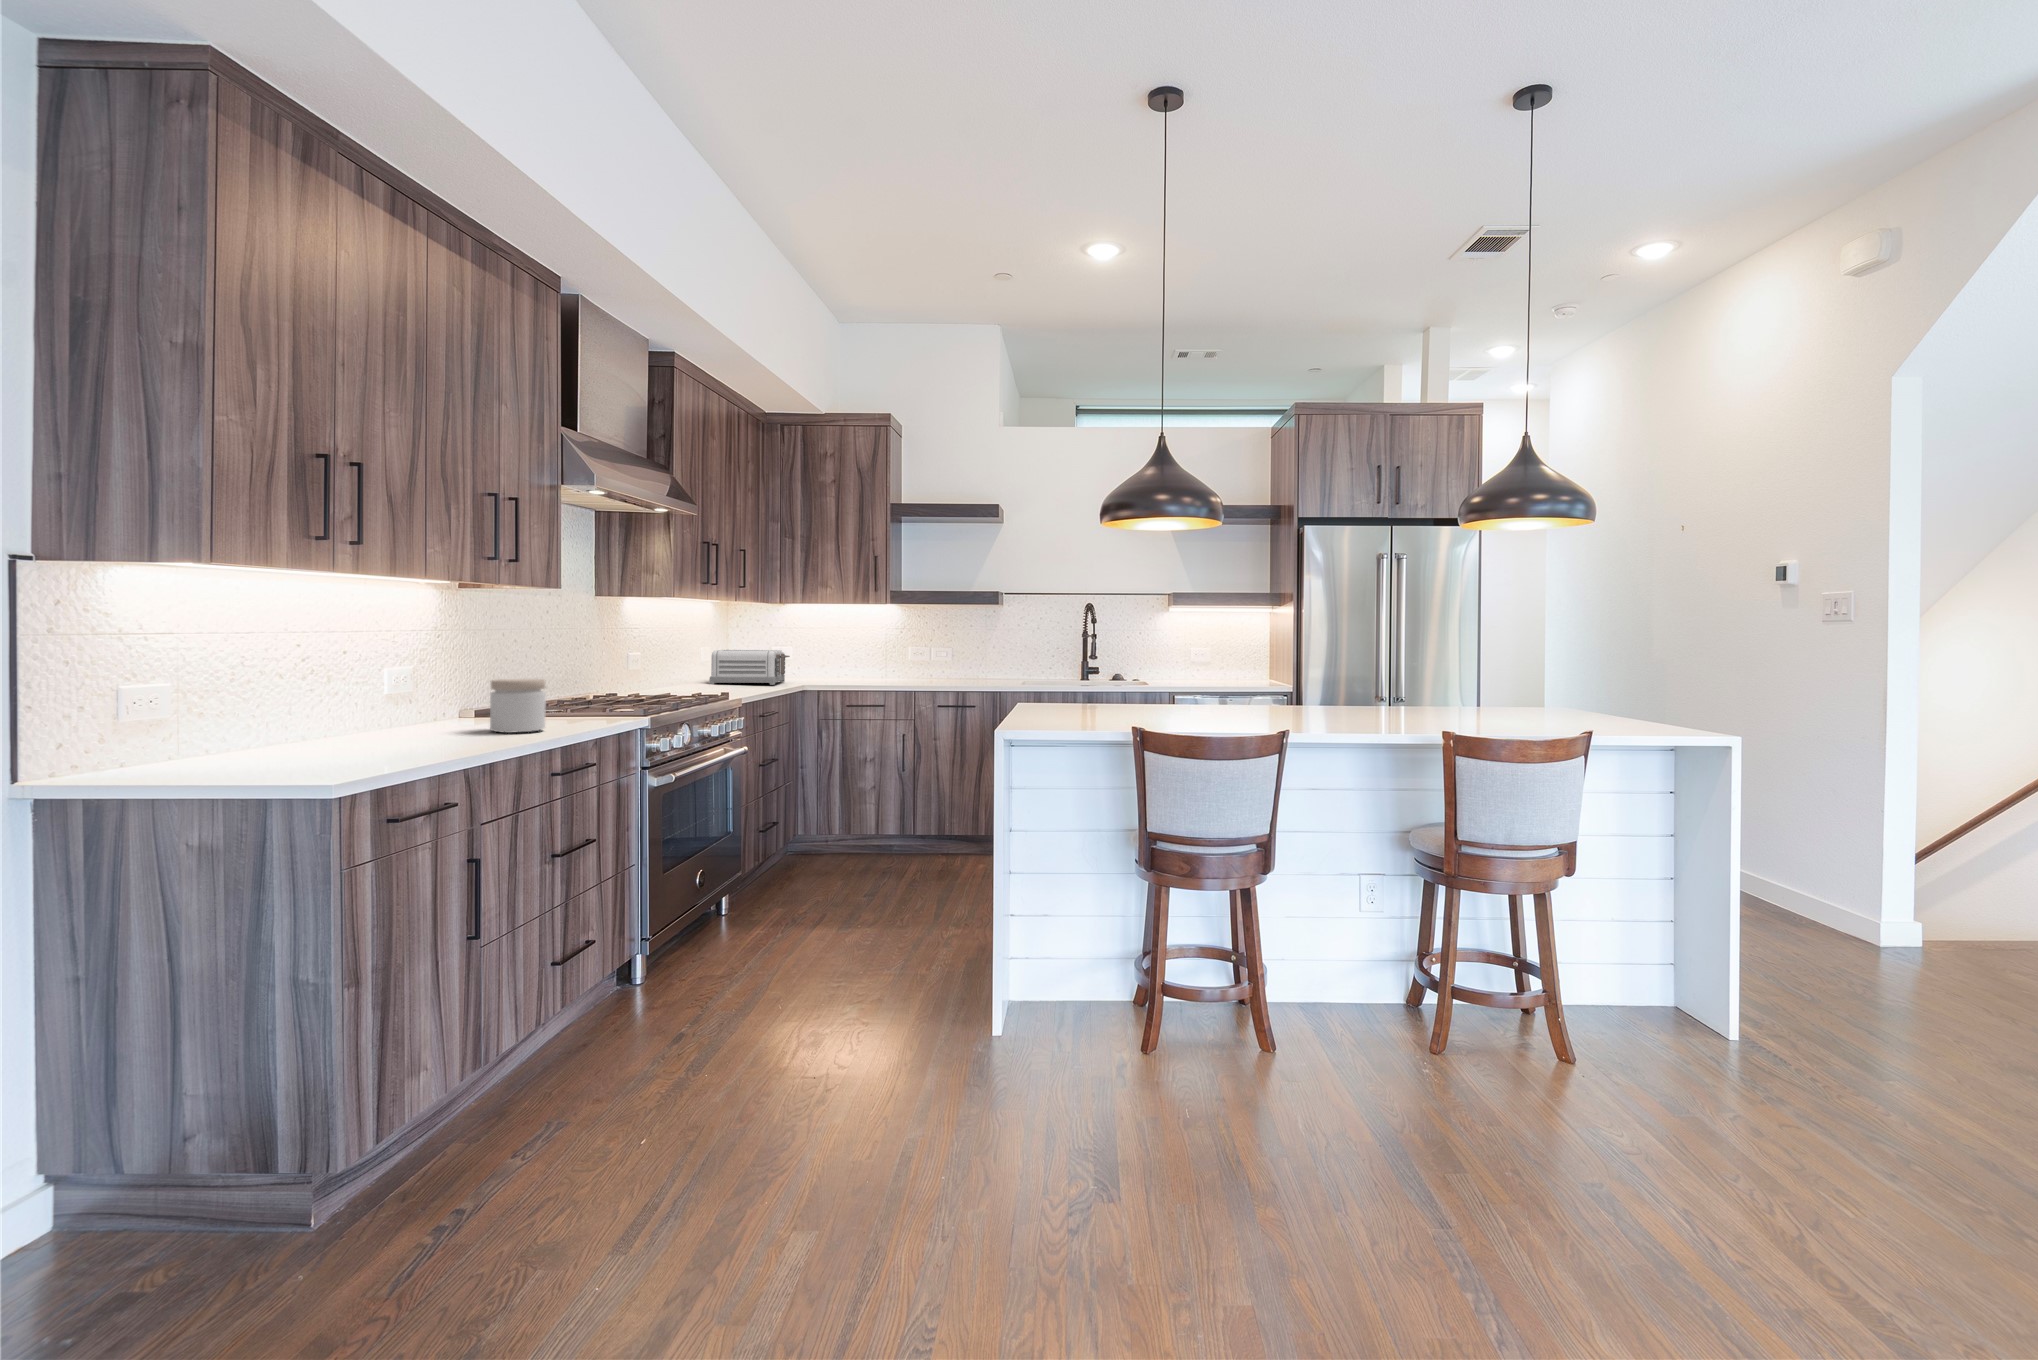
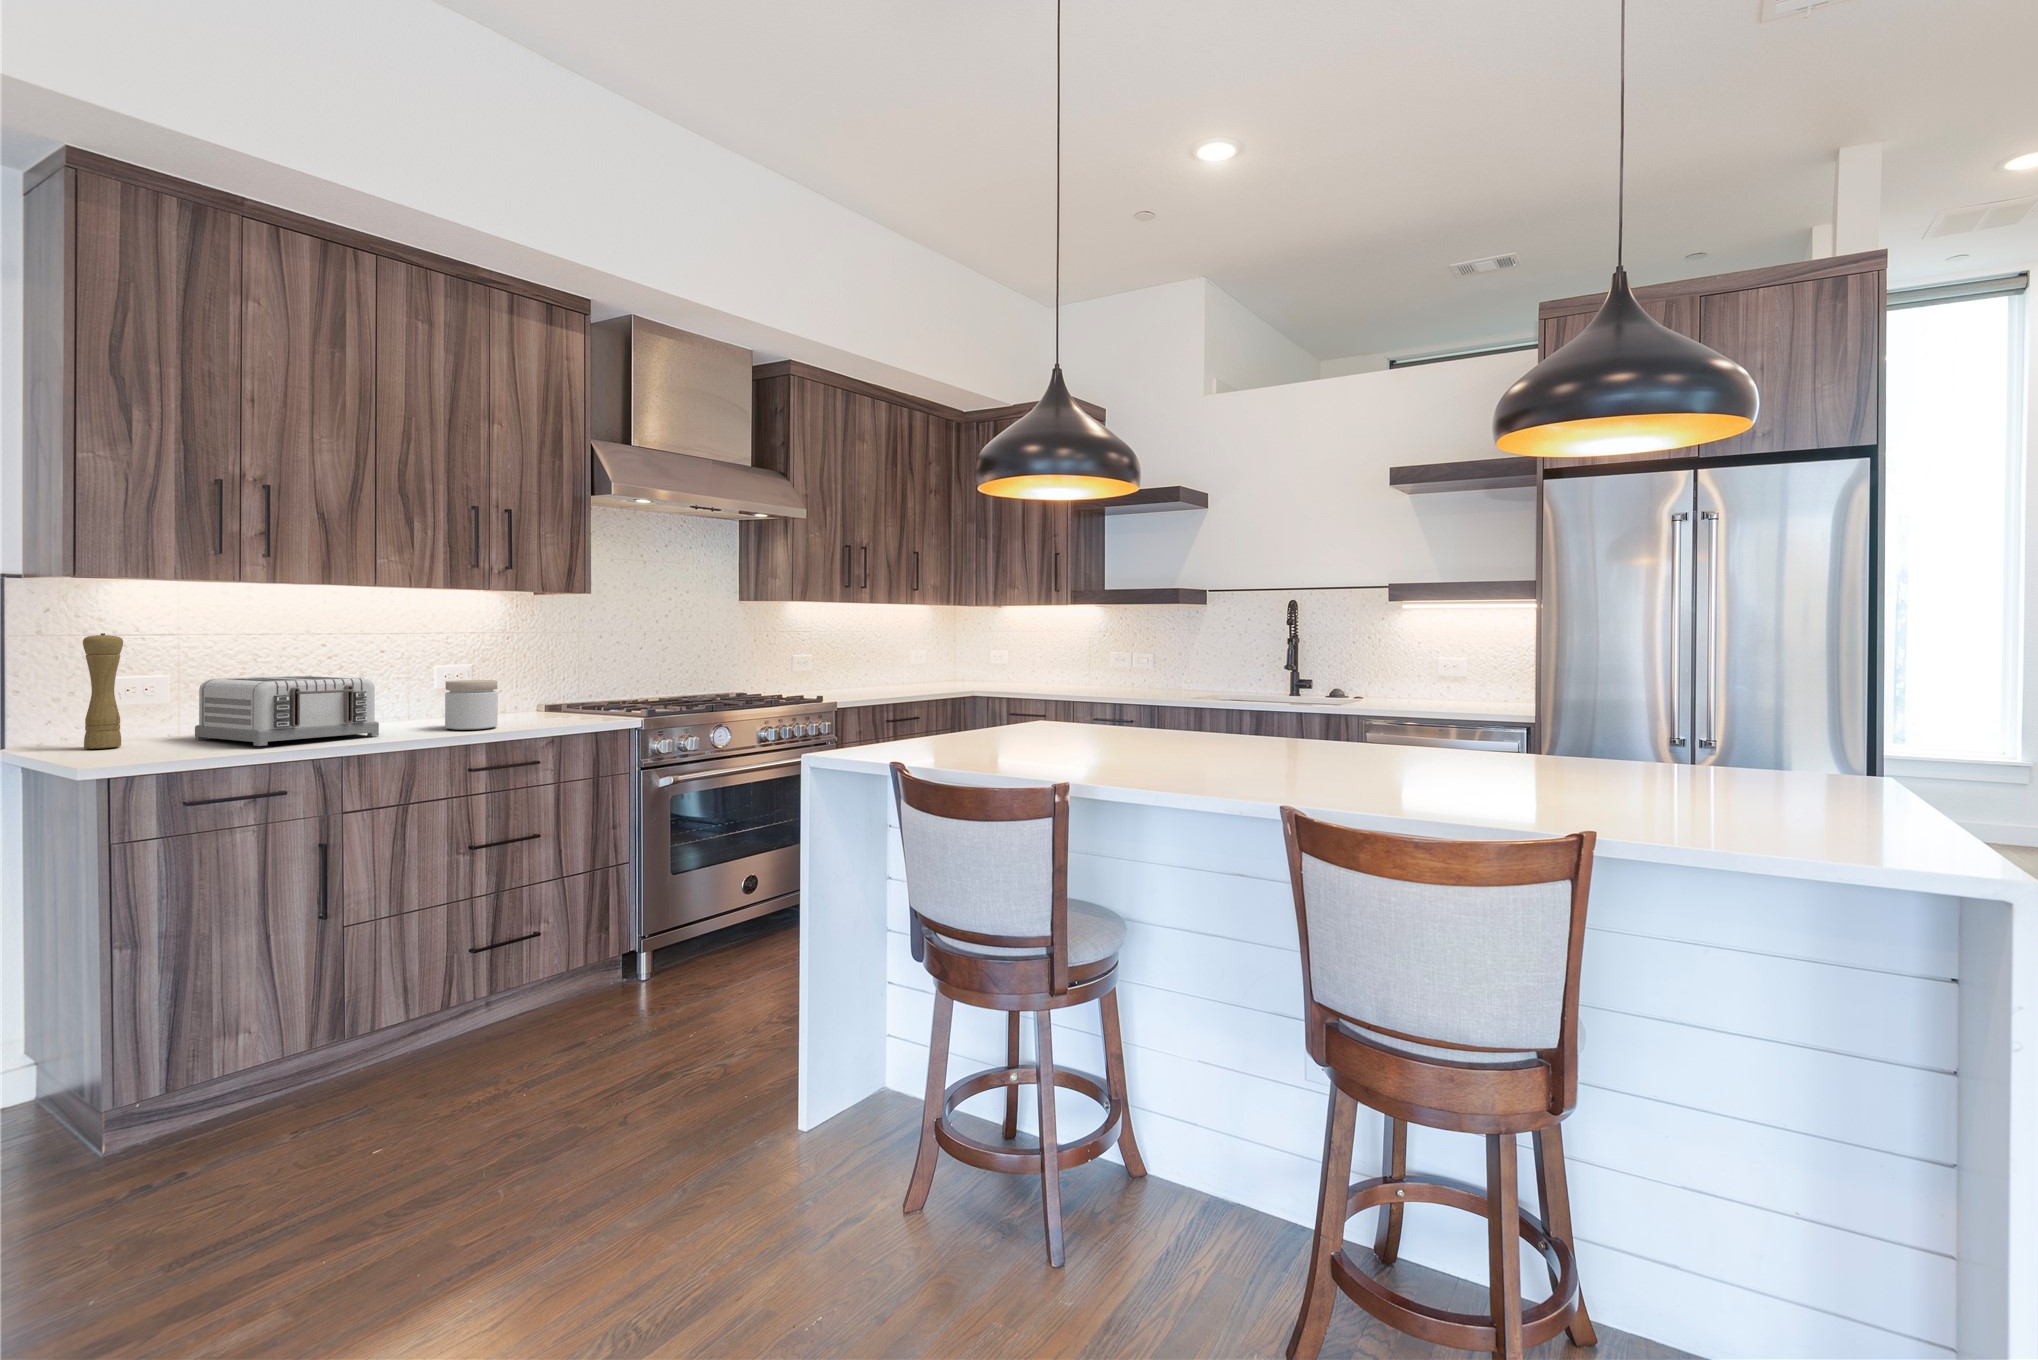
pepper mill: none [170,627,218,768] -> present [83,633,123,749]
toaster: present [710,650,790,685] -> present [195,676,379,746]

